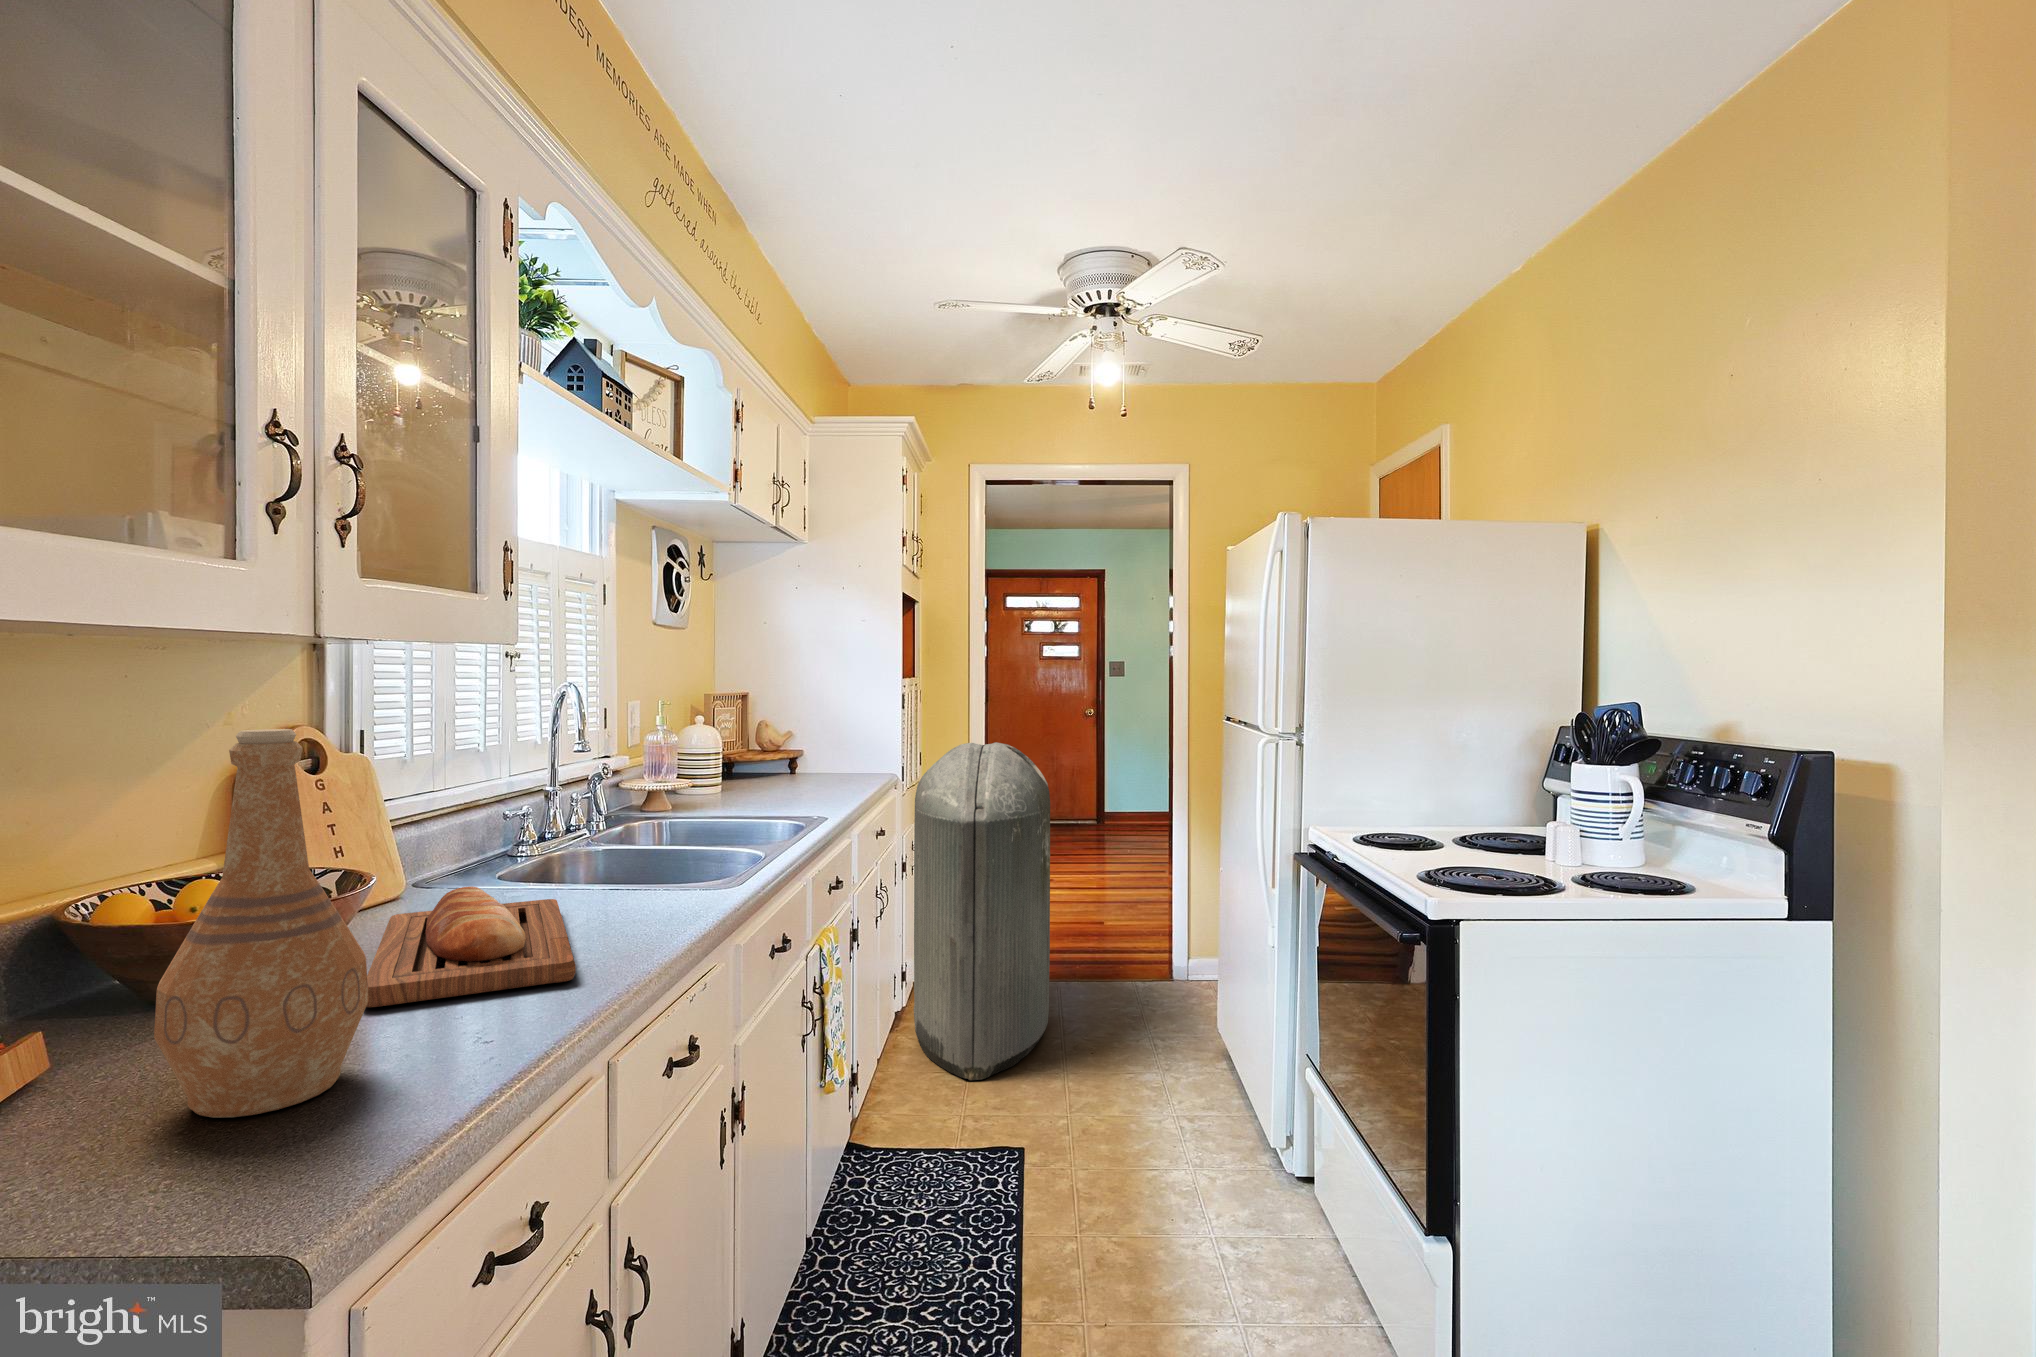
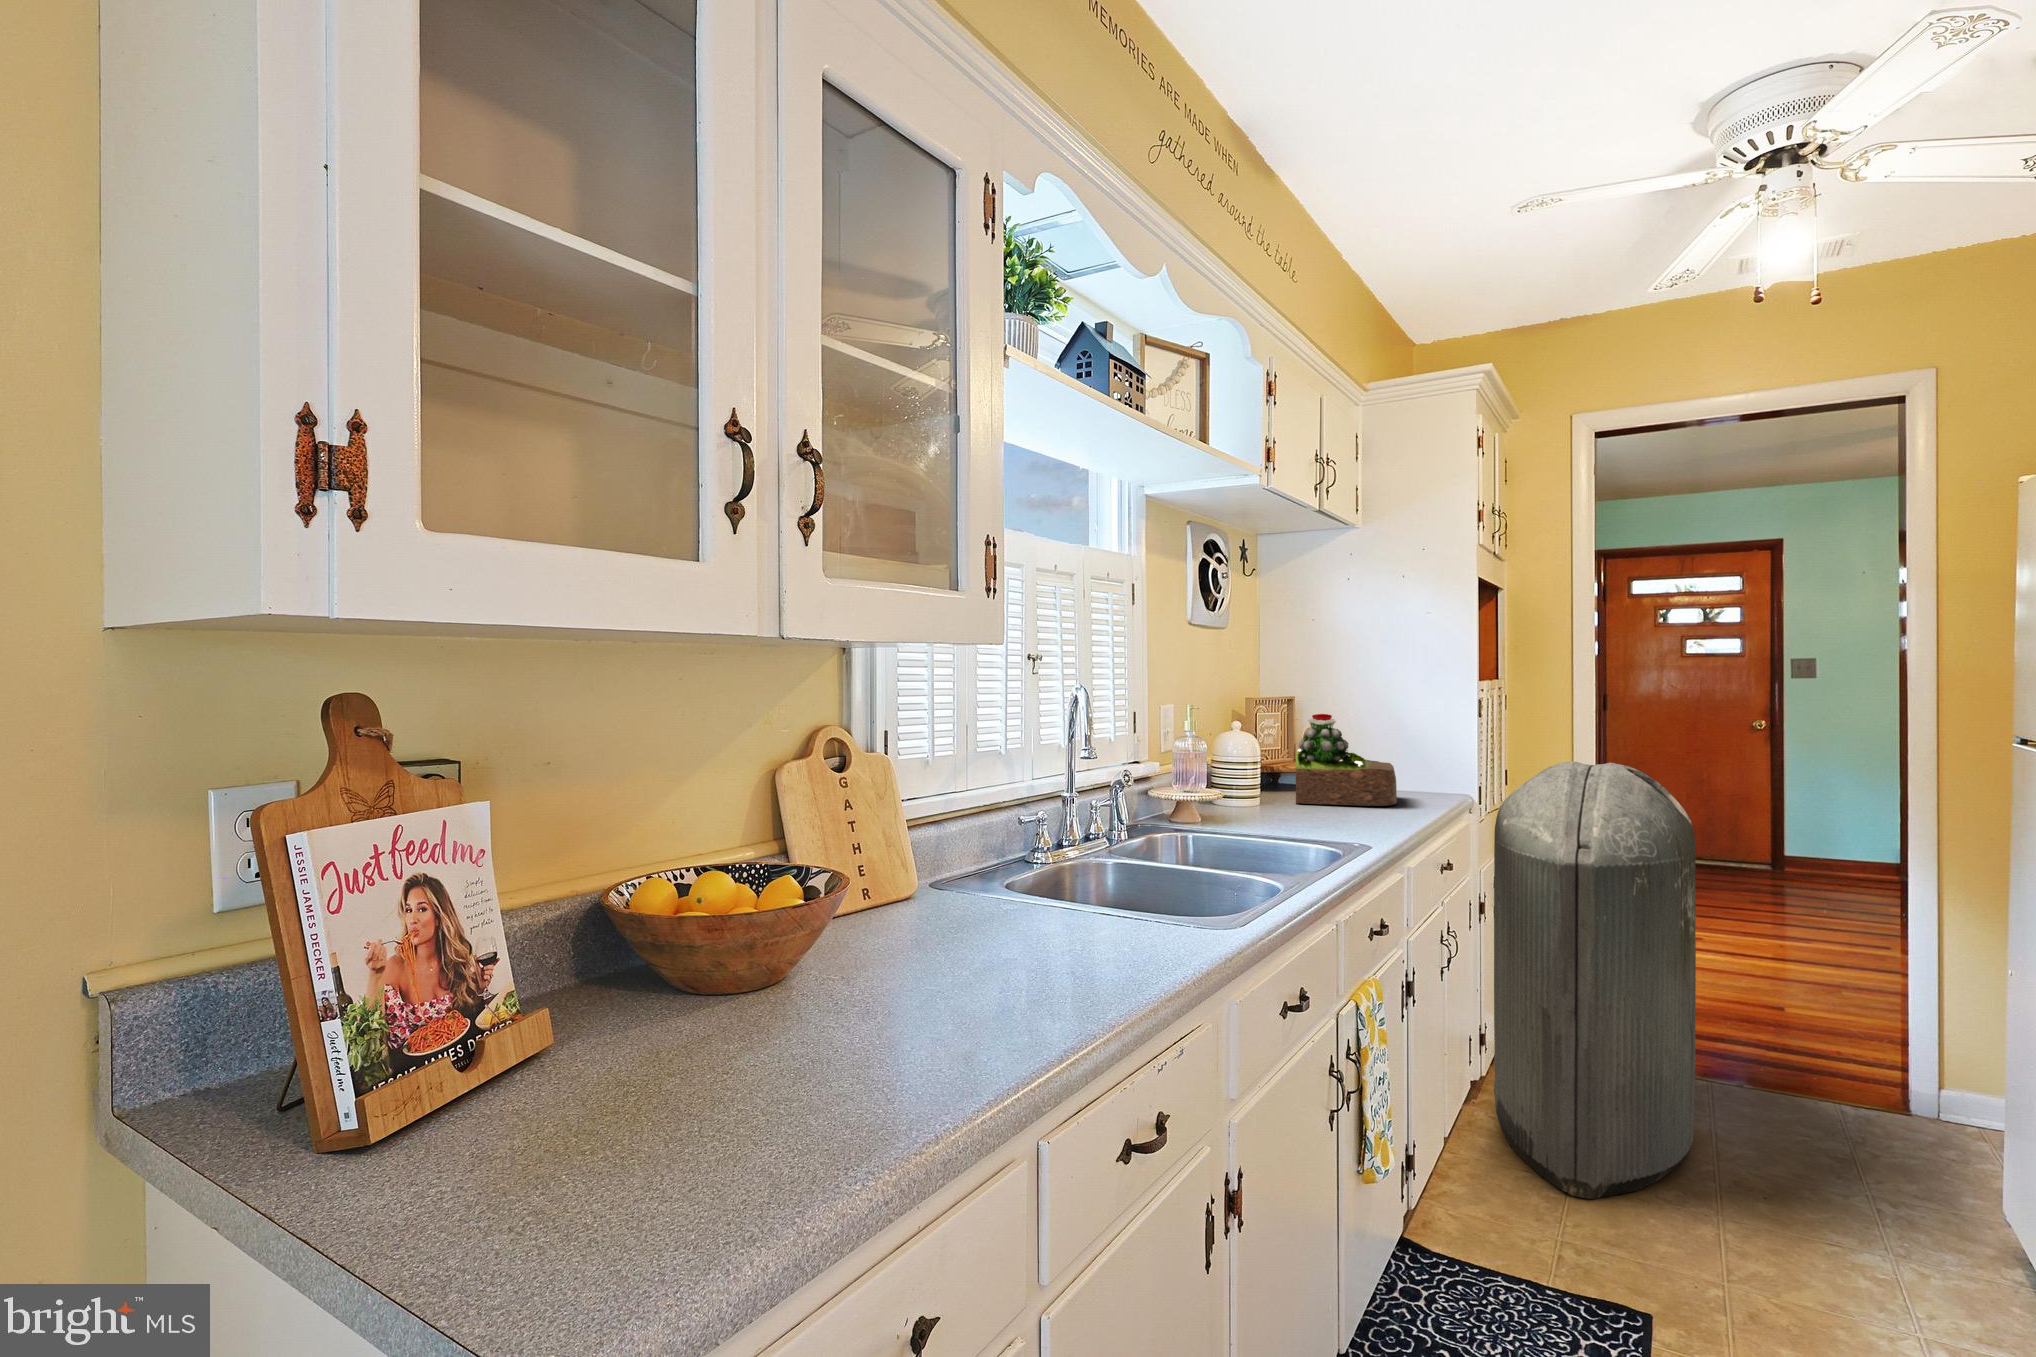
succulent plant: none [755,708,841,788] -> present [1296,714,1397,806]
vase: present [154,729,368,1118] -> none [594,734,780,1141]
bread loaf: present [366,886,576,1007] -> none [815,899,1037,1031]

